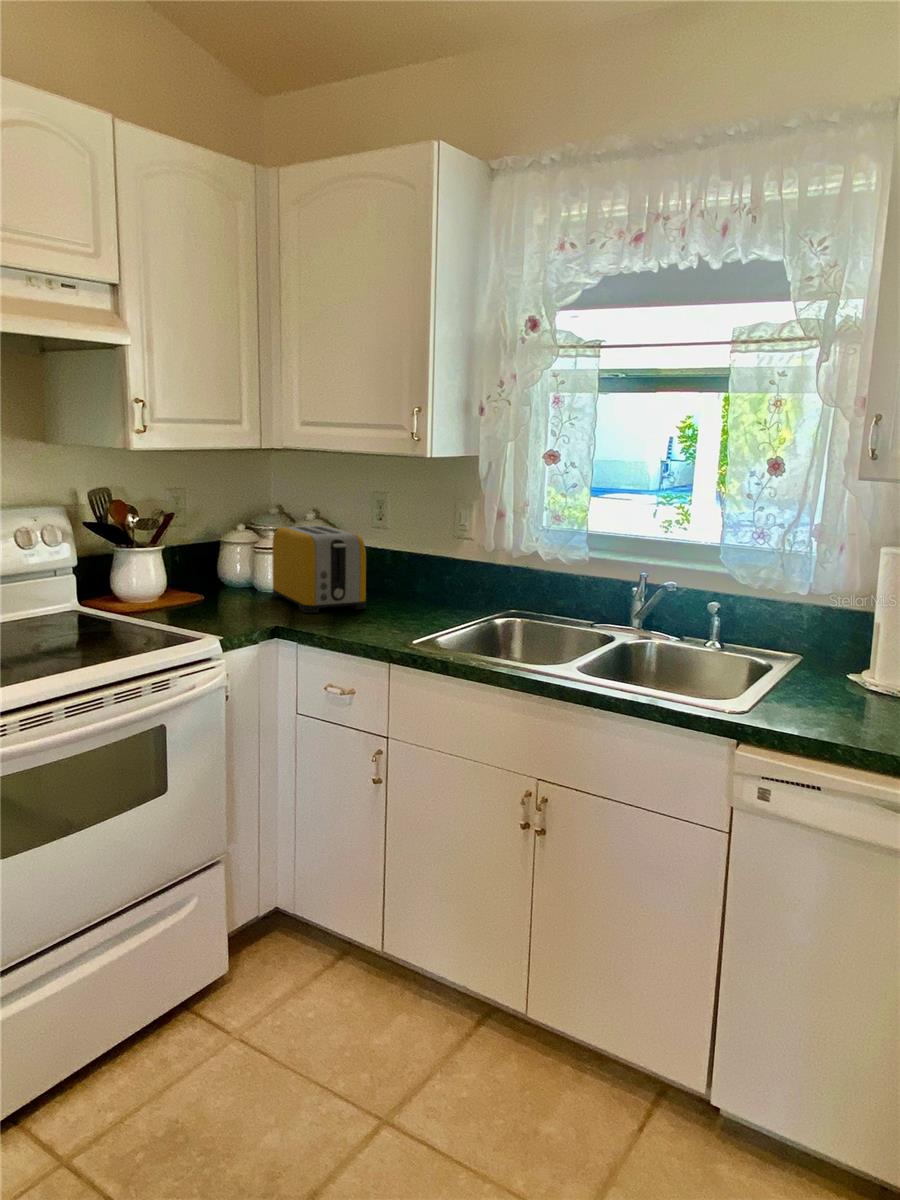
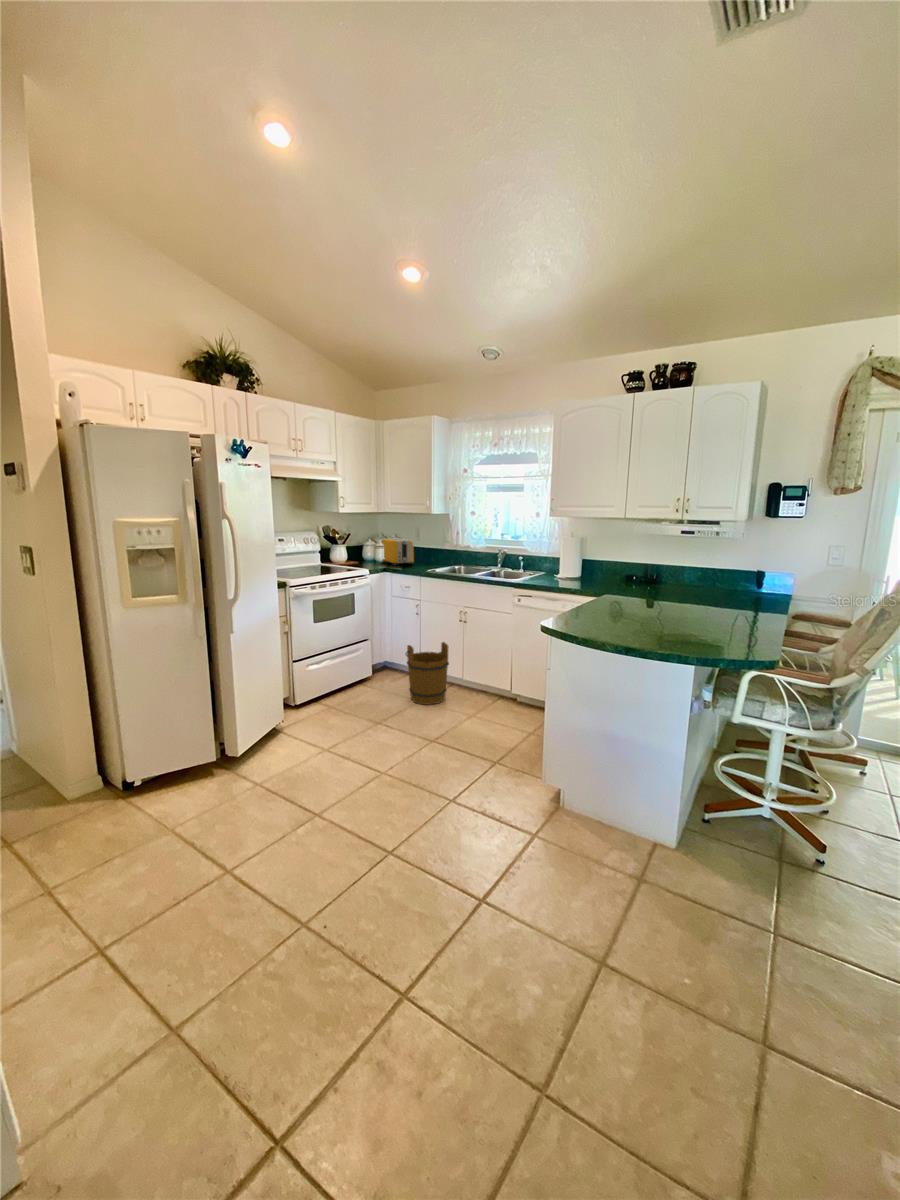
bucket: none [332,897,483,1136] -> present [406,642,449,705]

